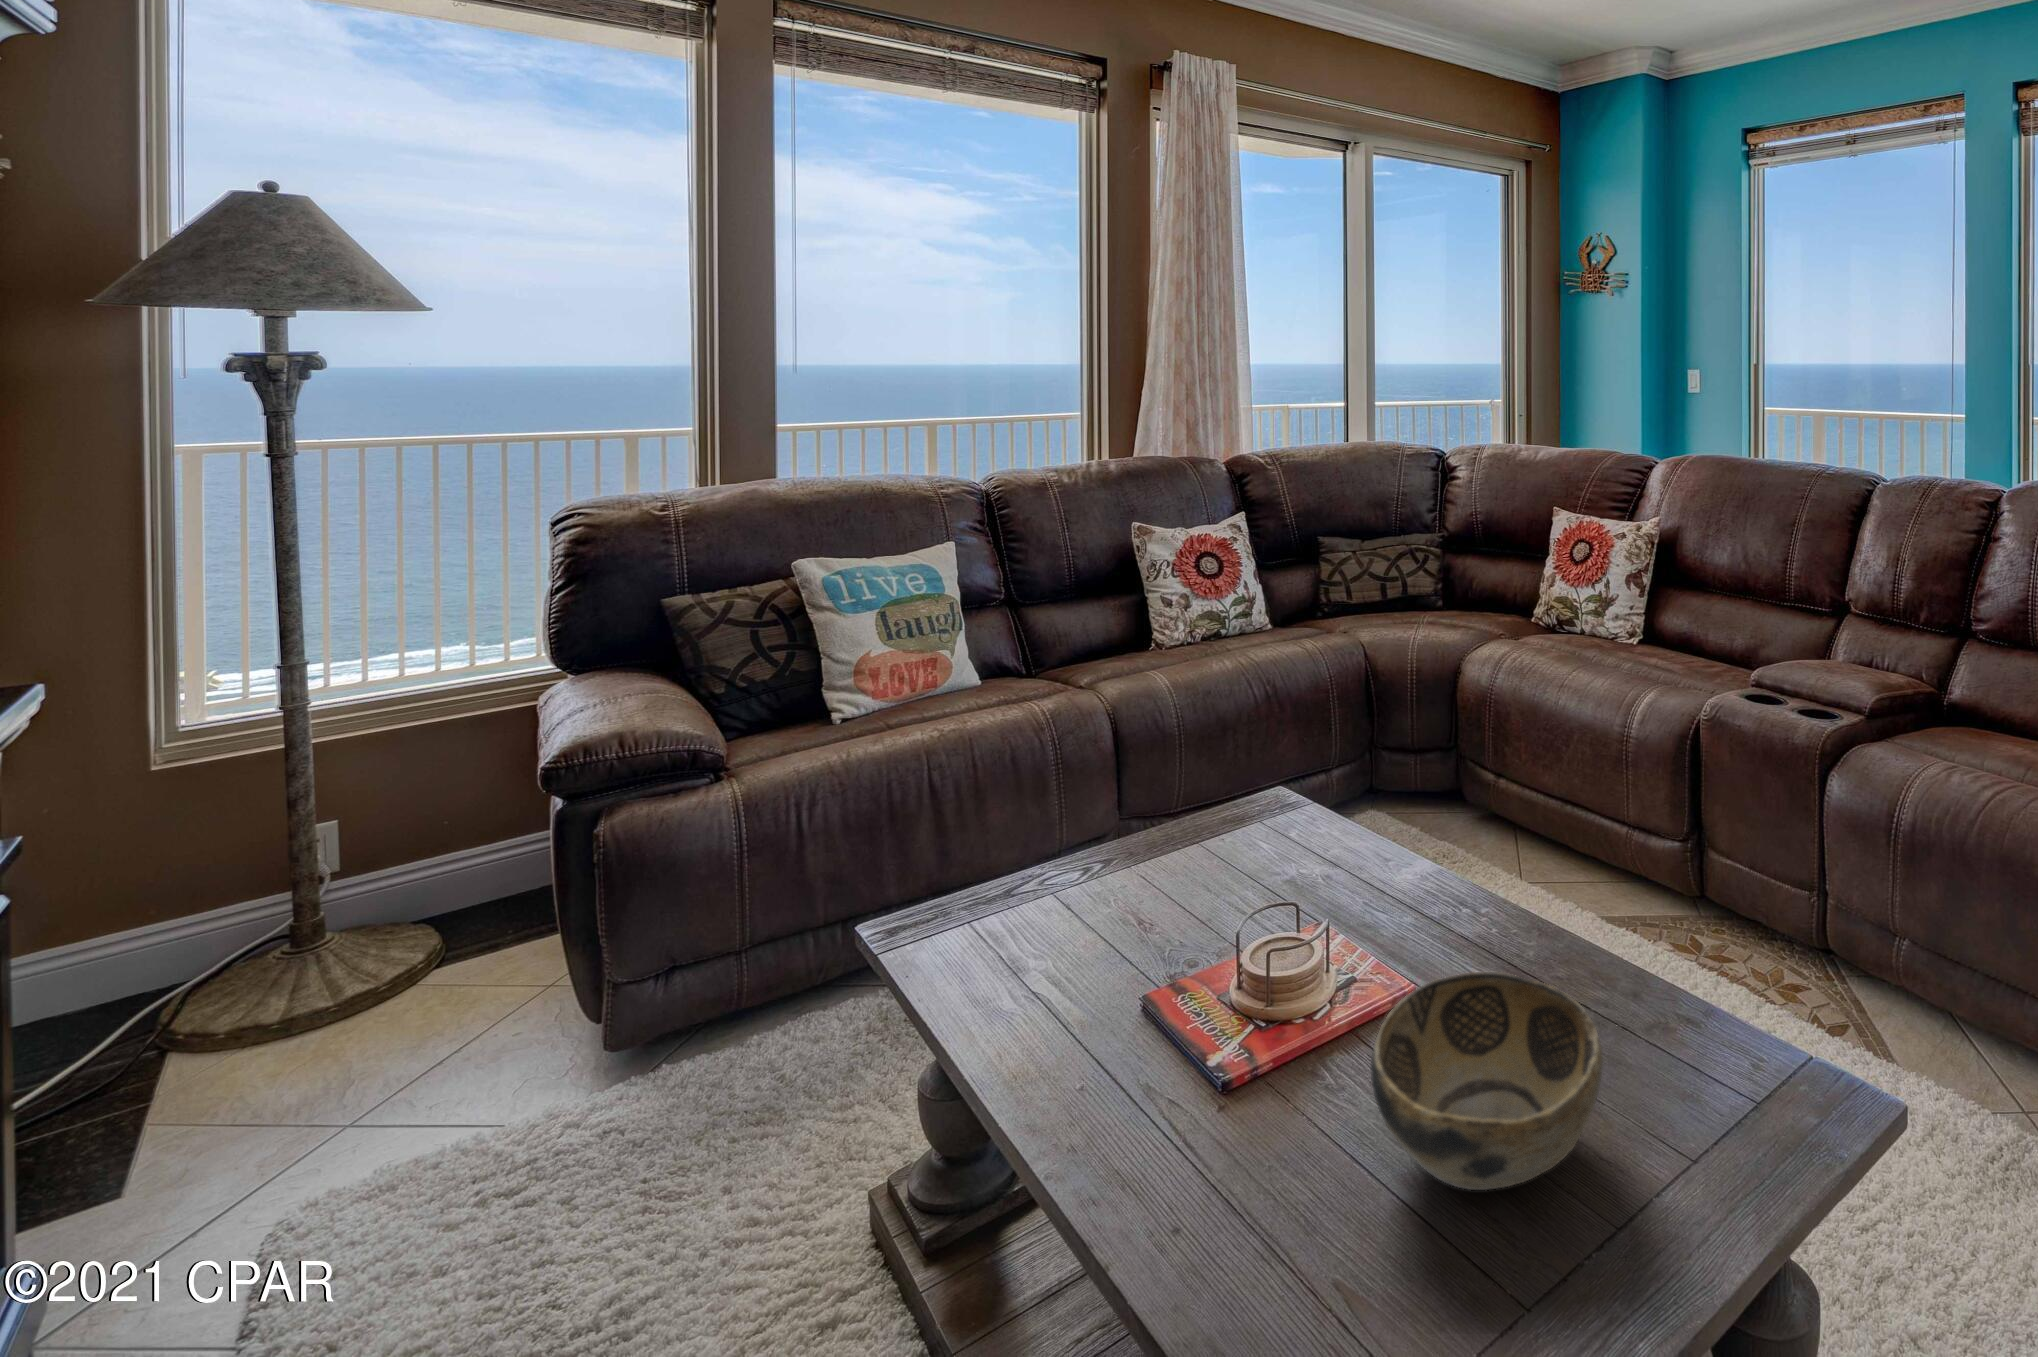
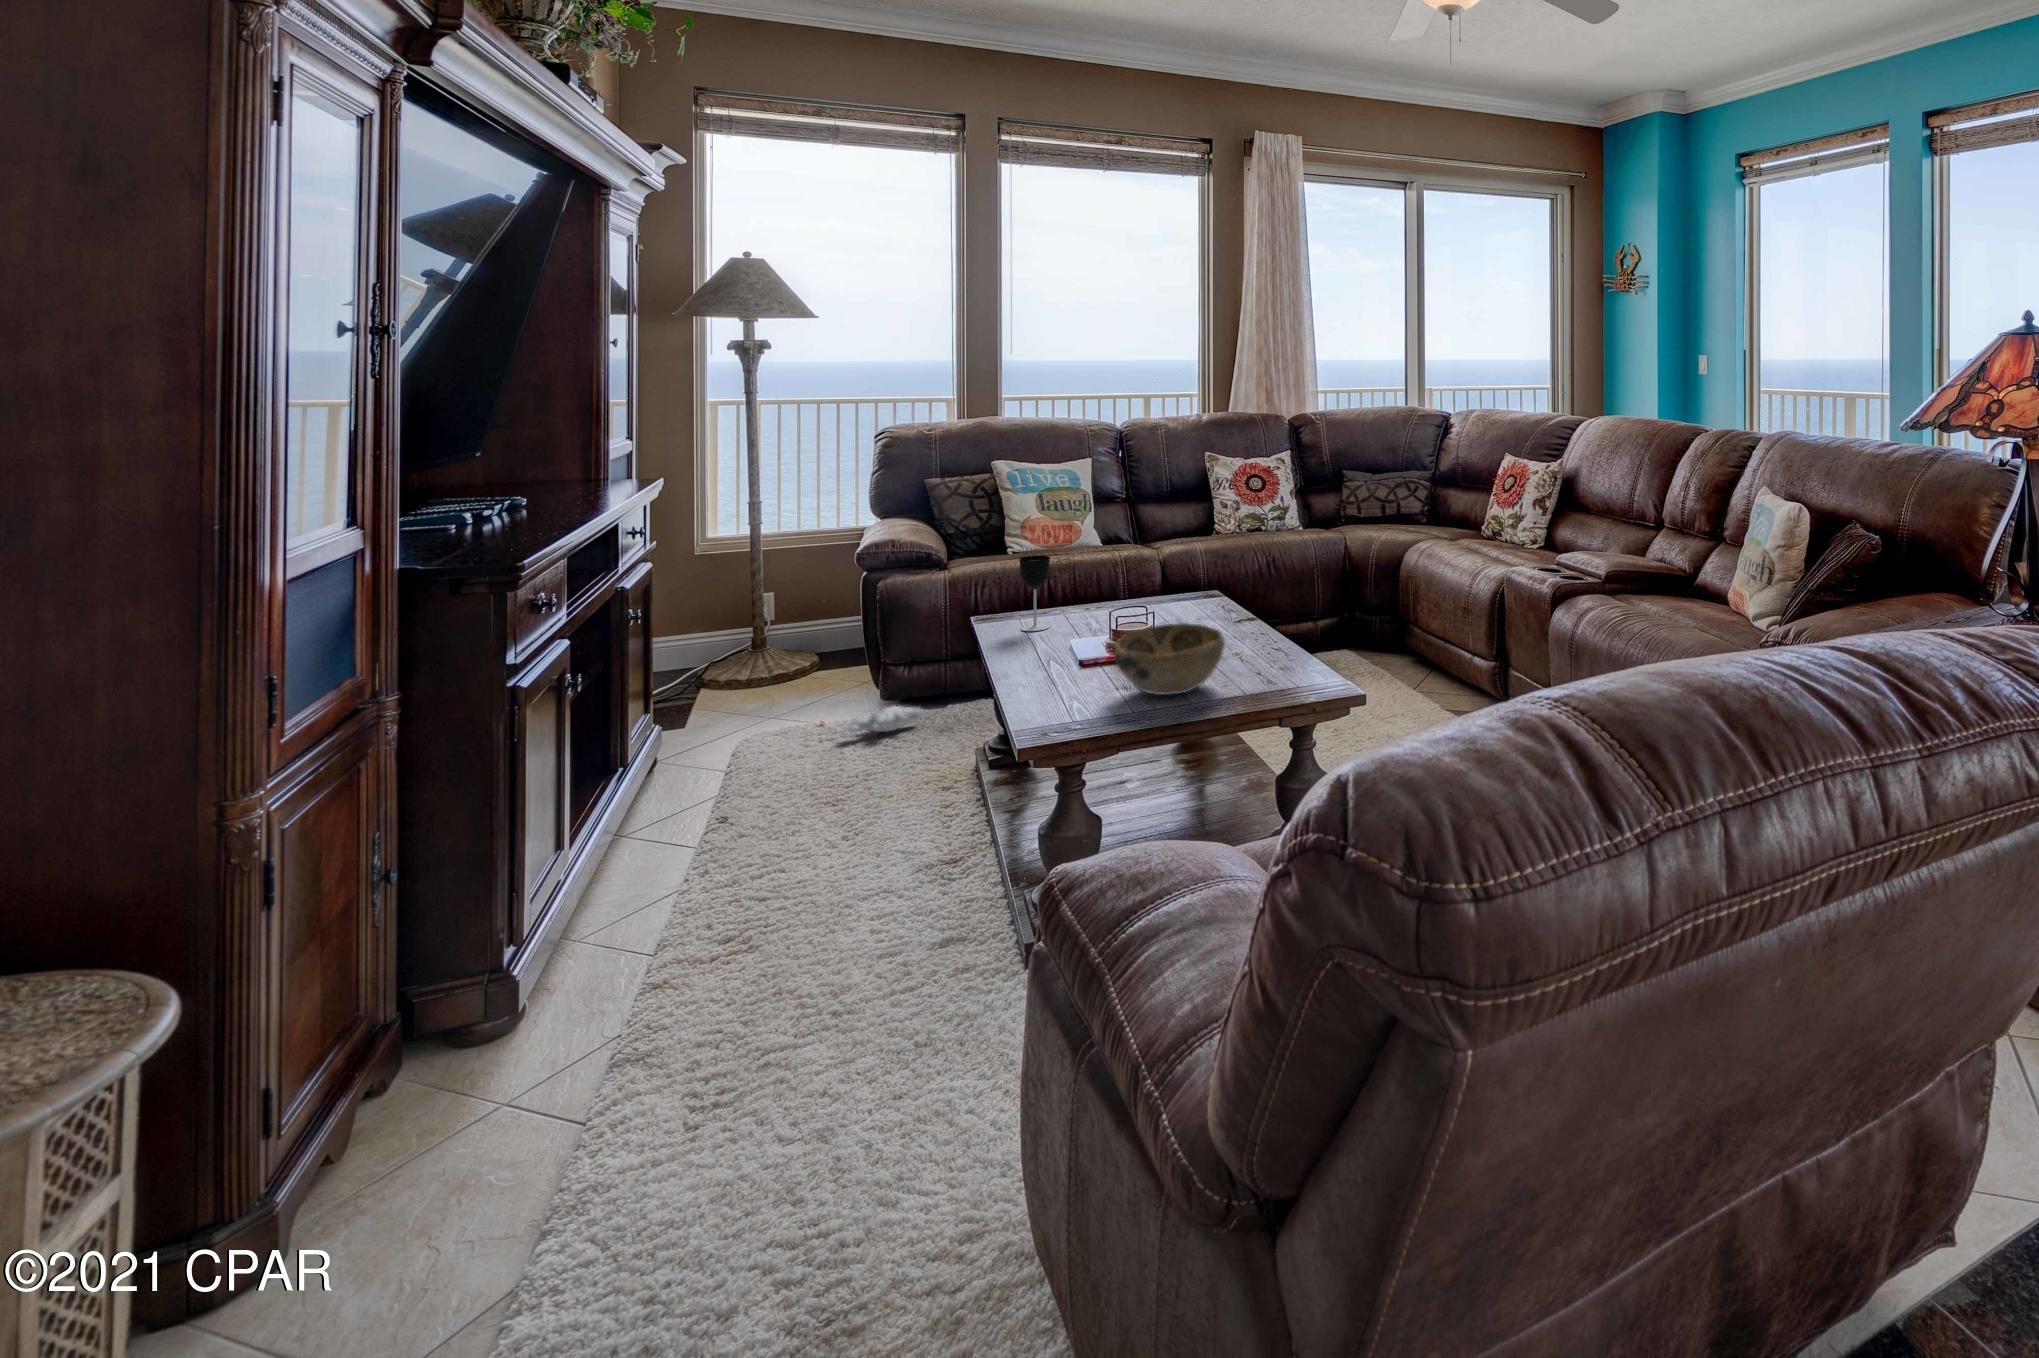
wine glass: none [983,791,1045,956] -> present [1020,556,1050,631]
plush toy: none [469,1067,708,1164] -> present [822,706,923,732]

